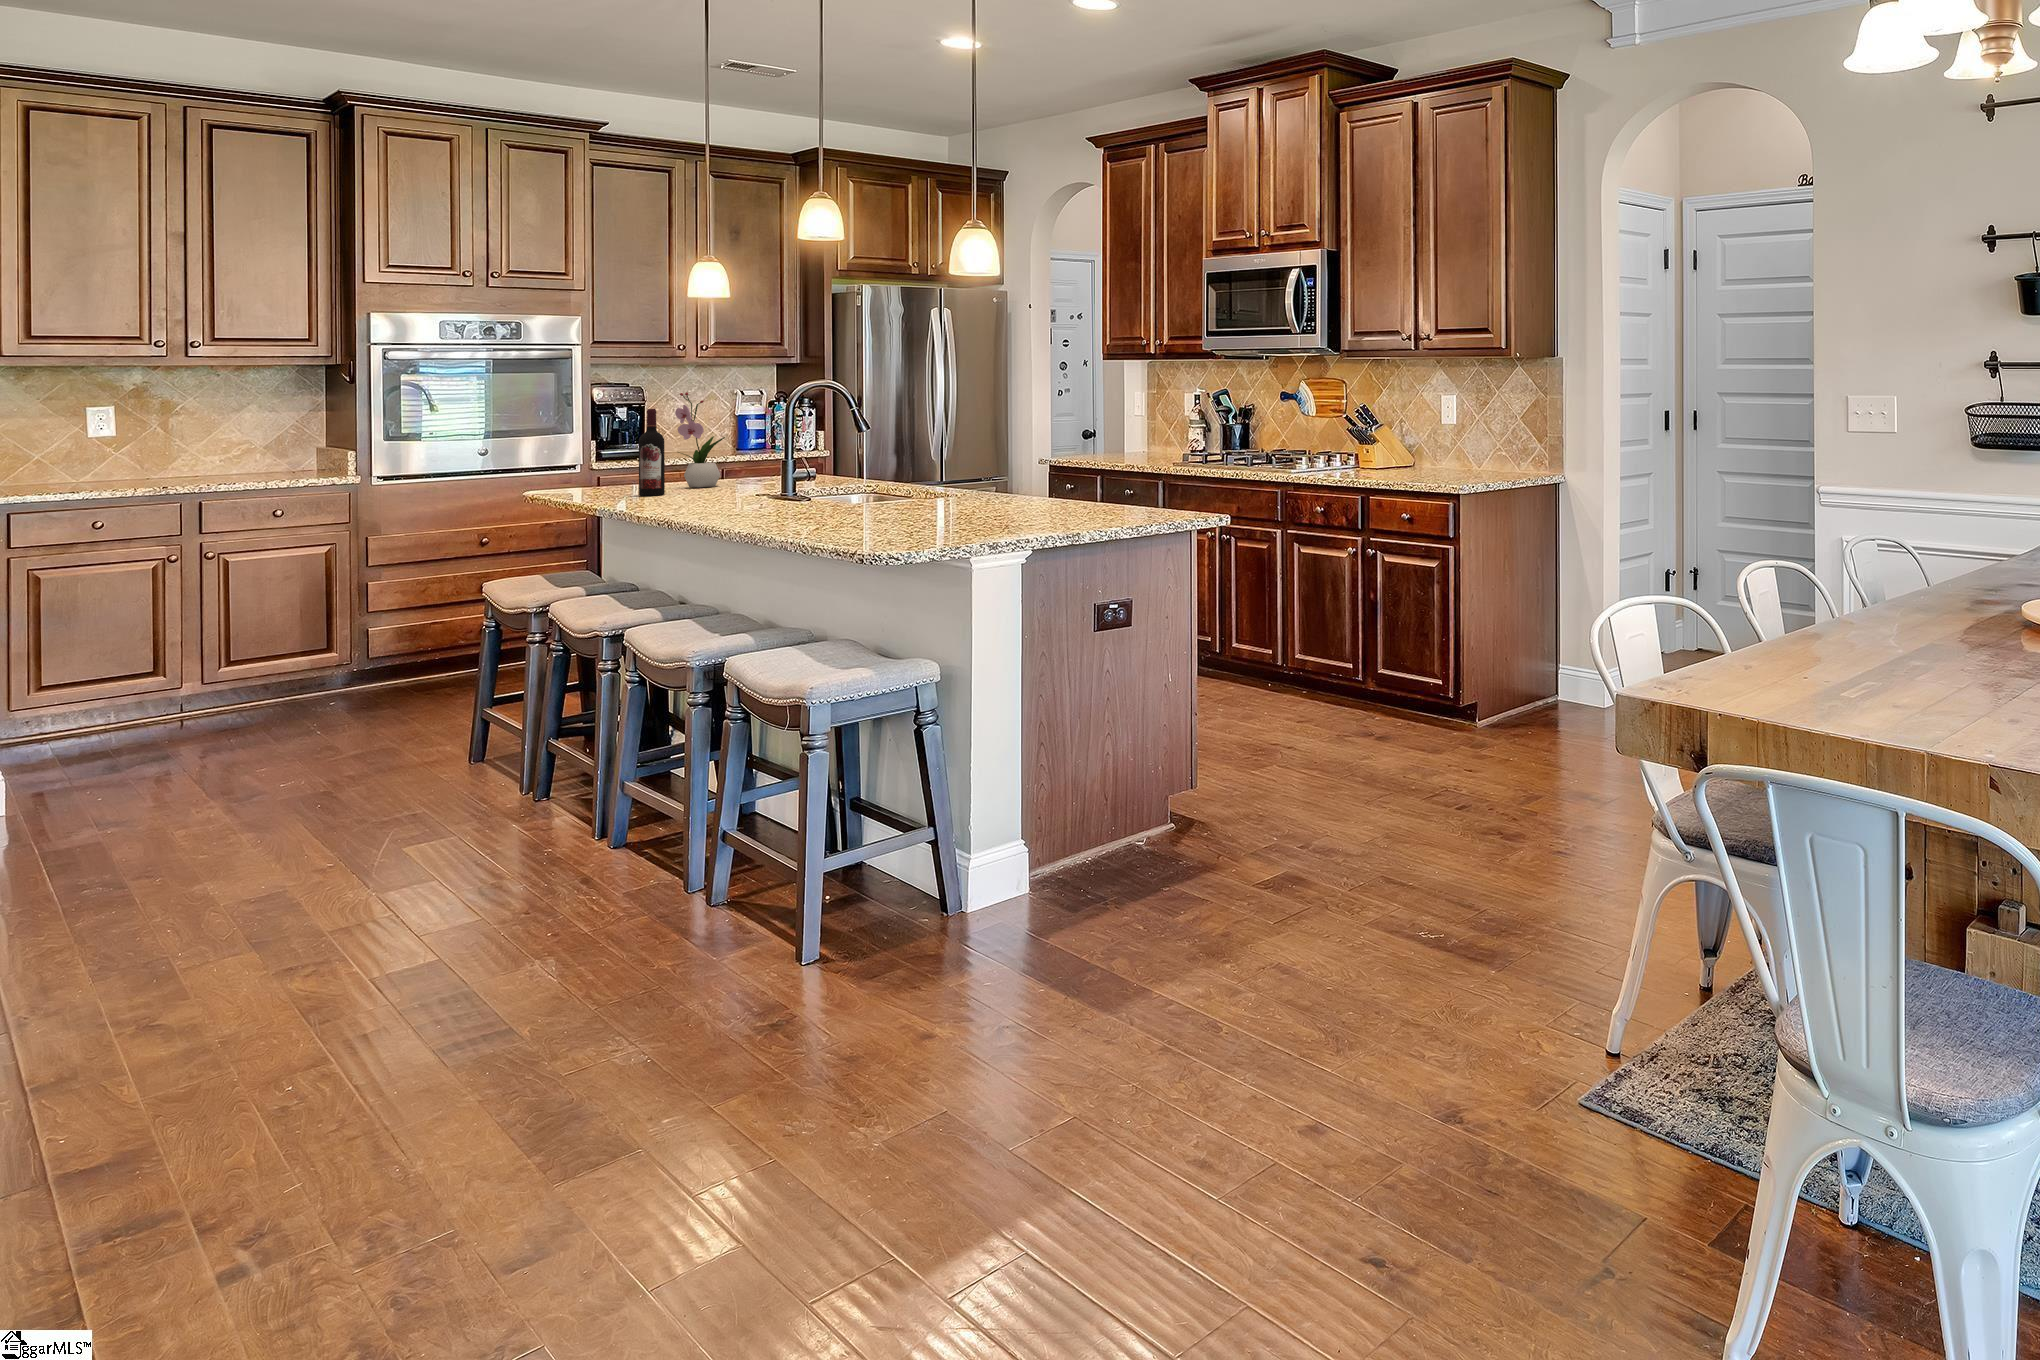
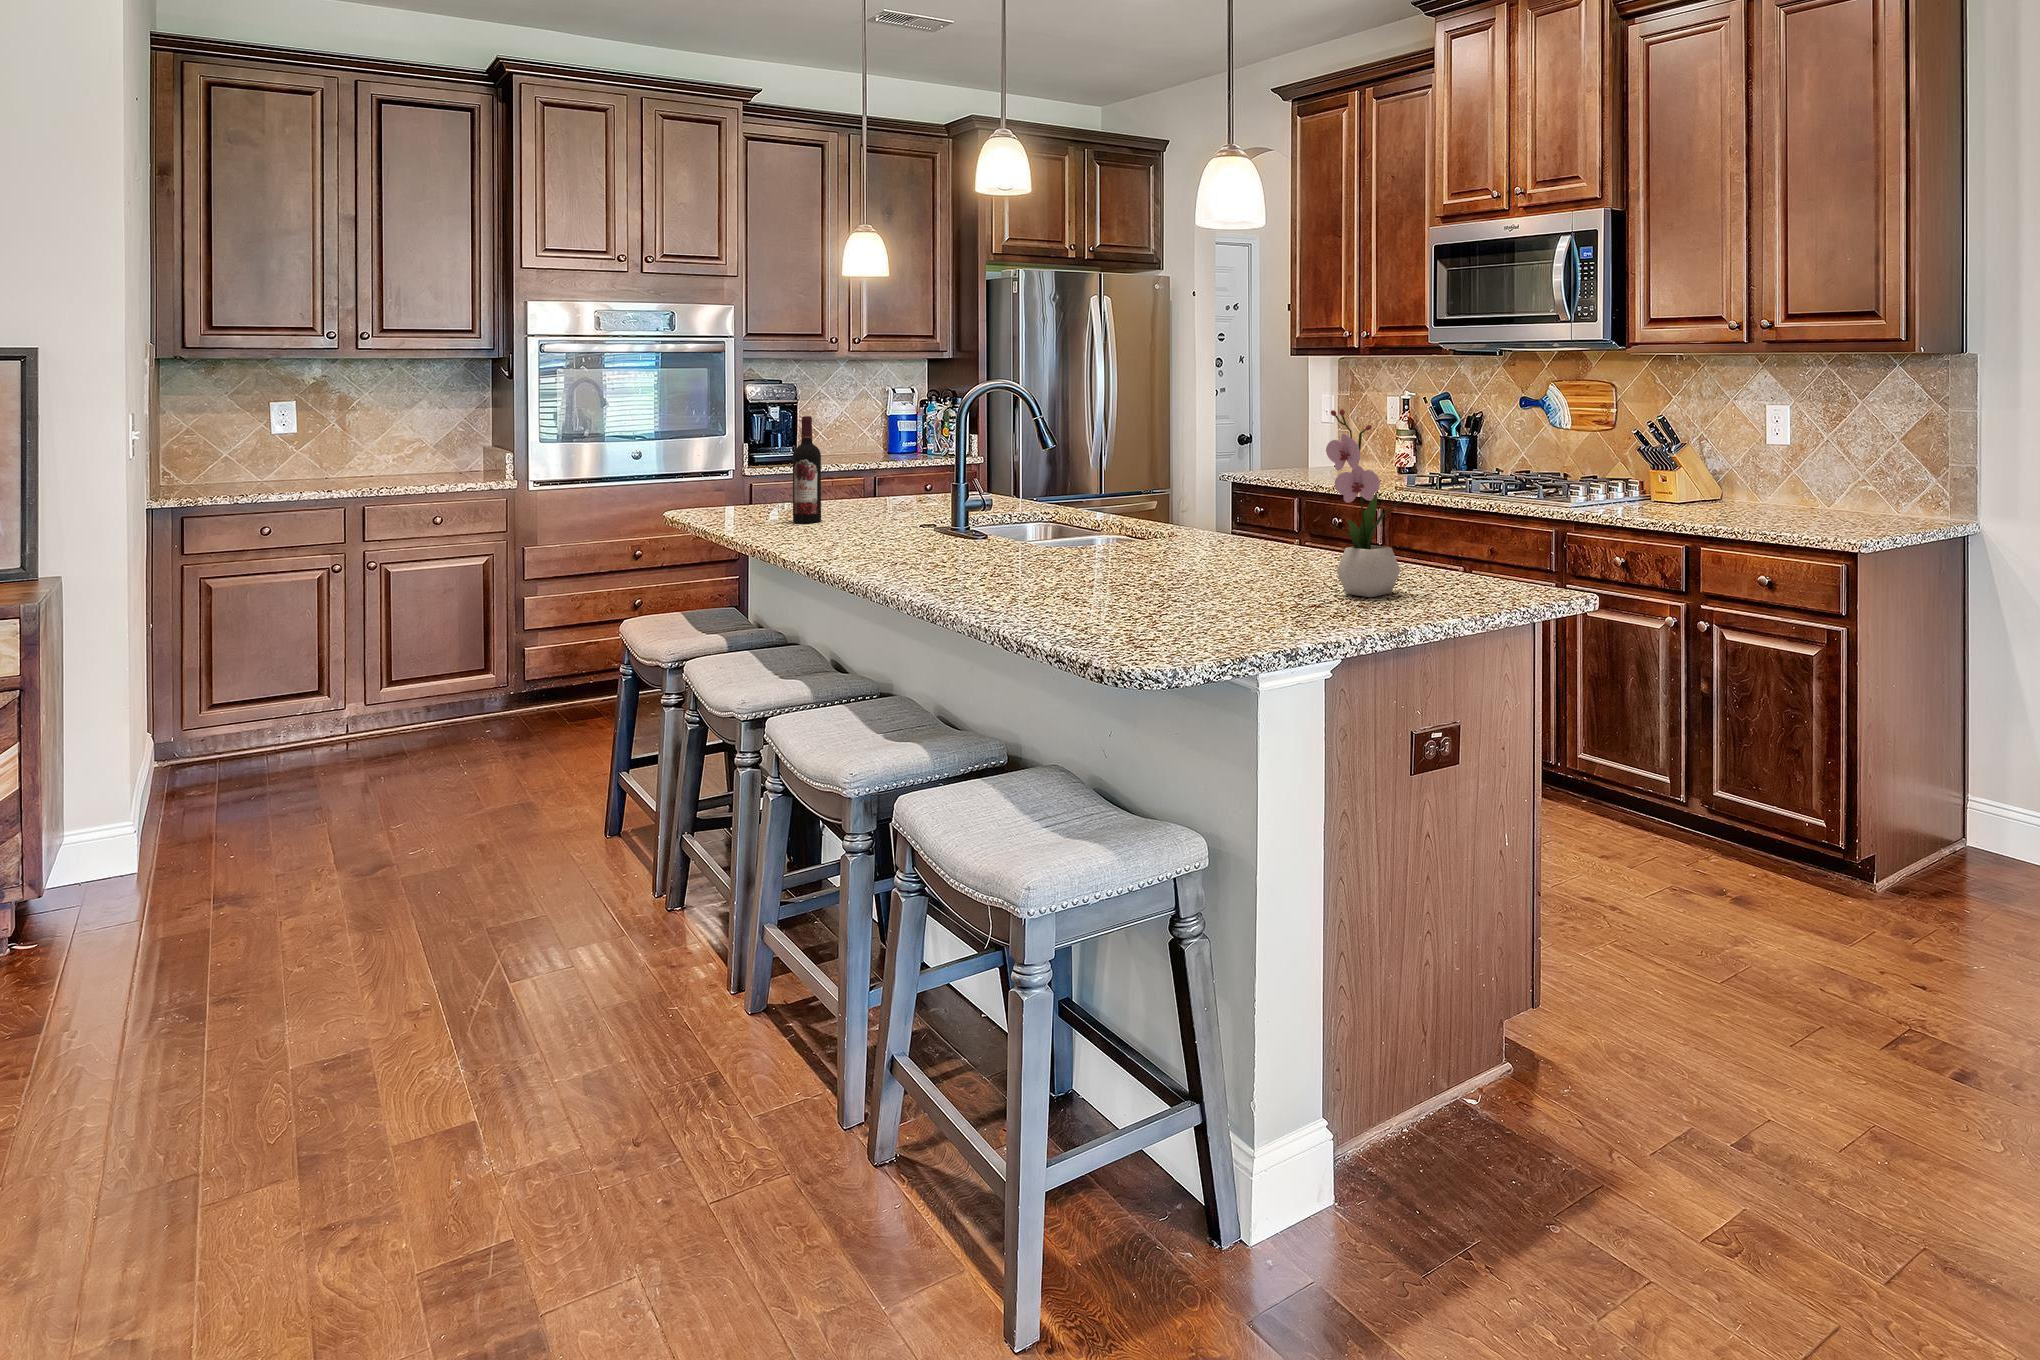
flower arrangement: present [675,392,725,487] -> present [1326,409,1407,597]

